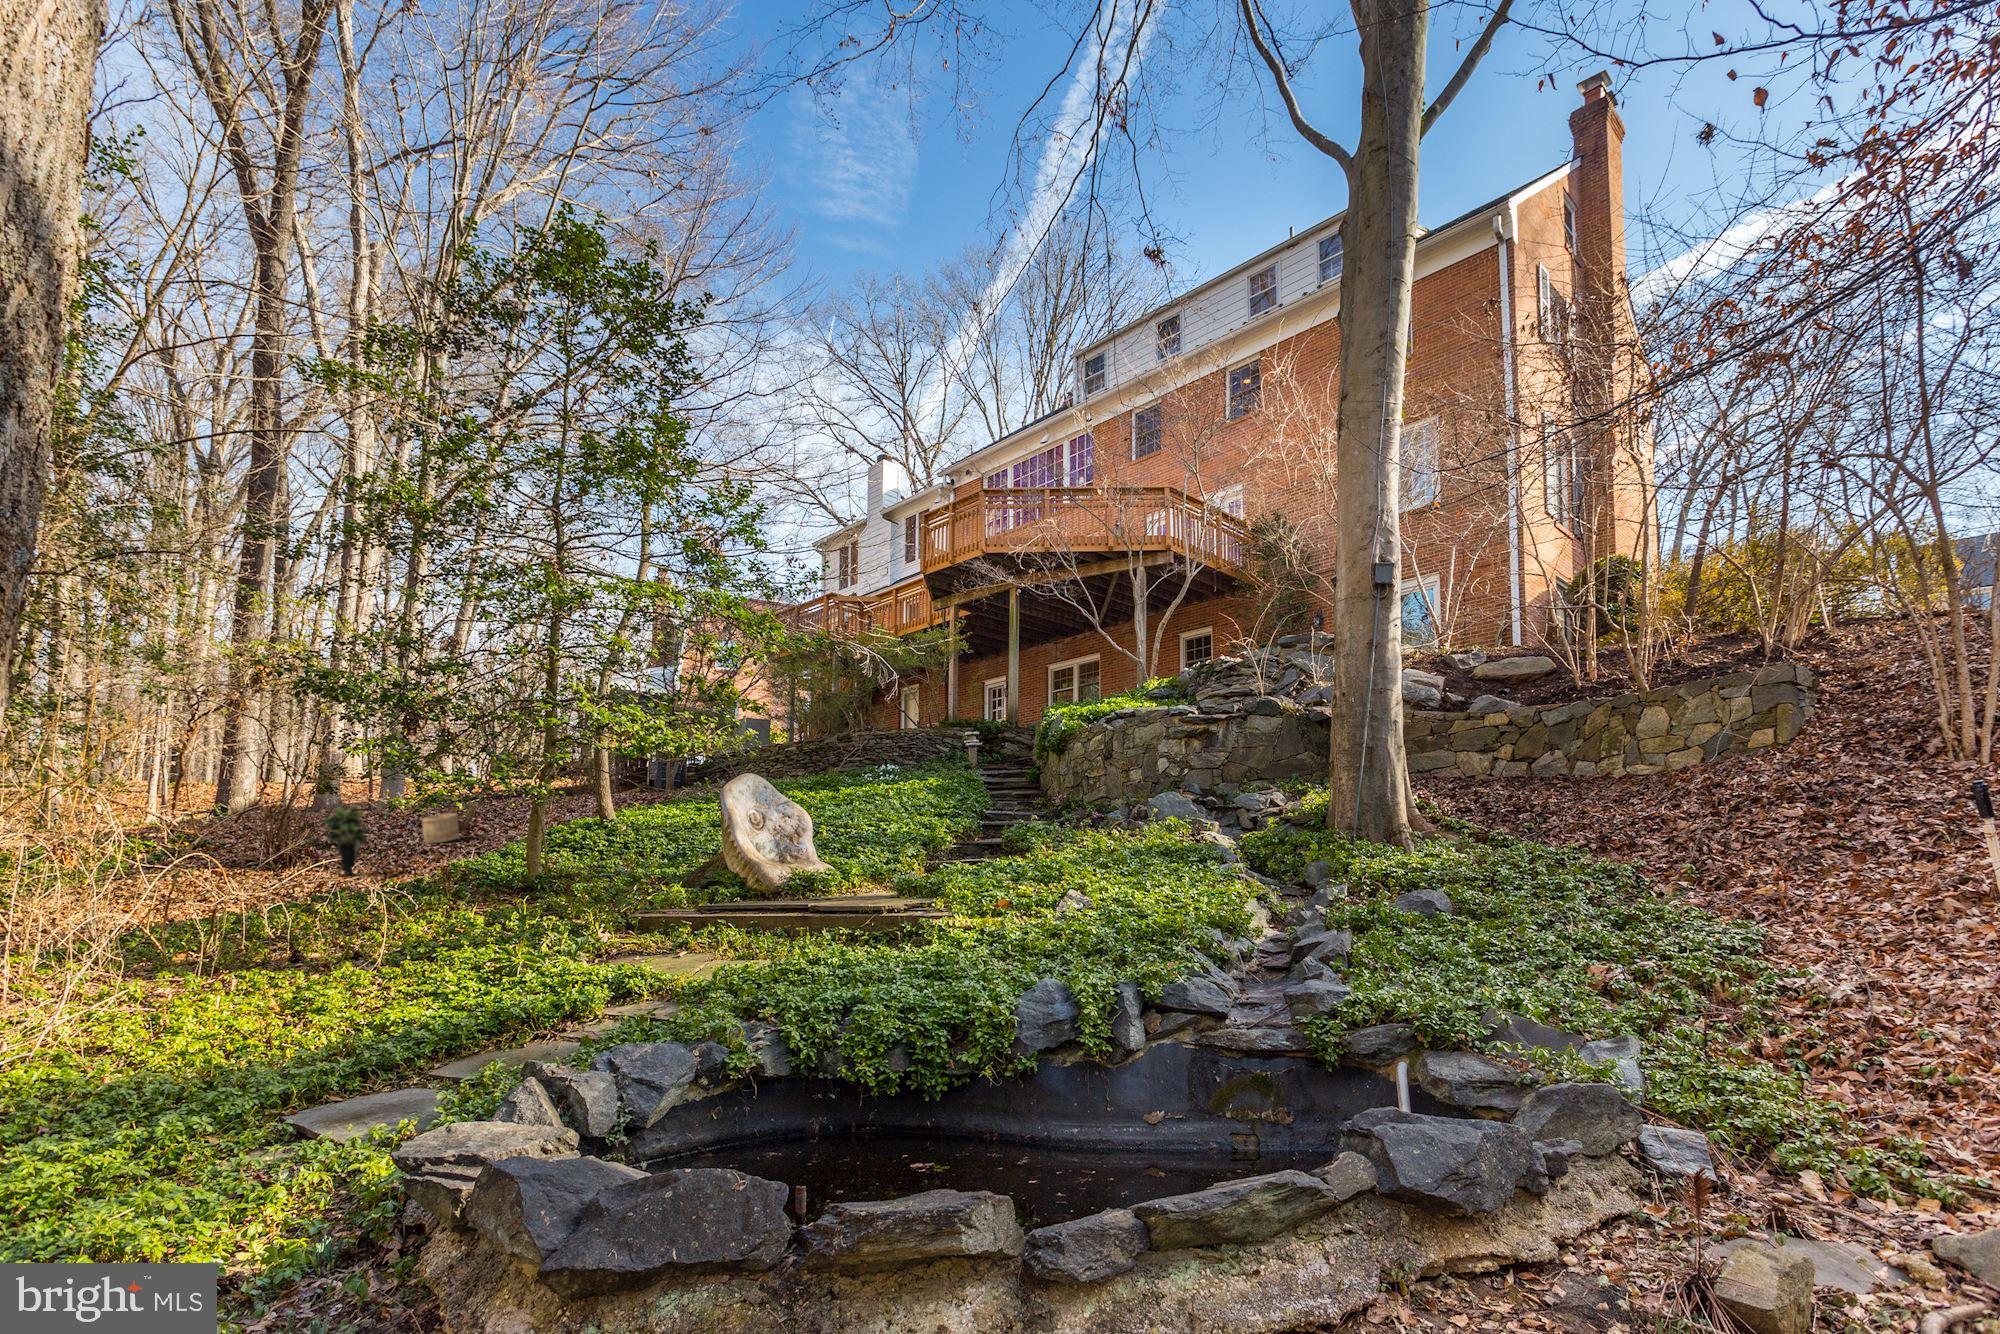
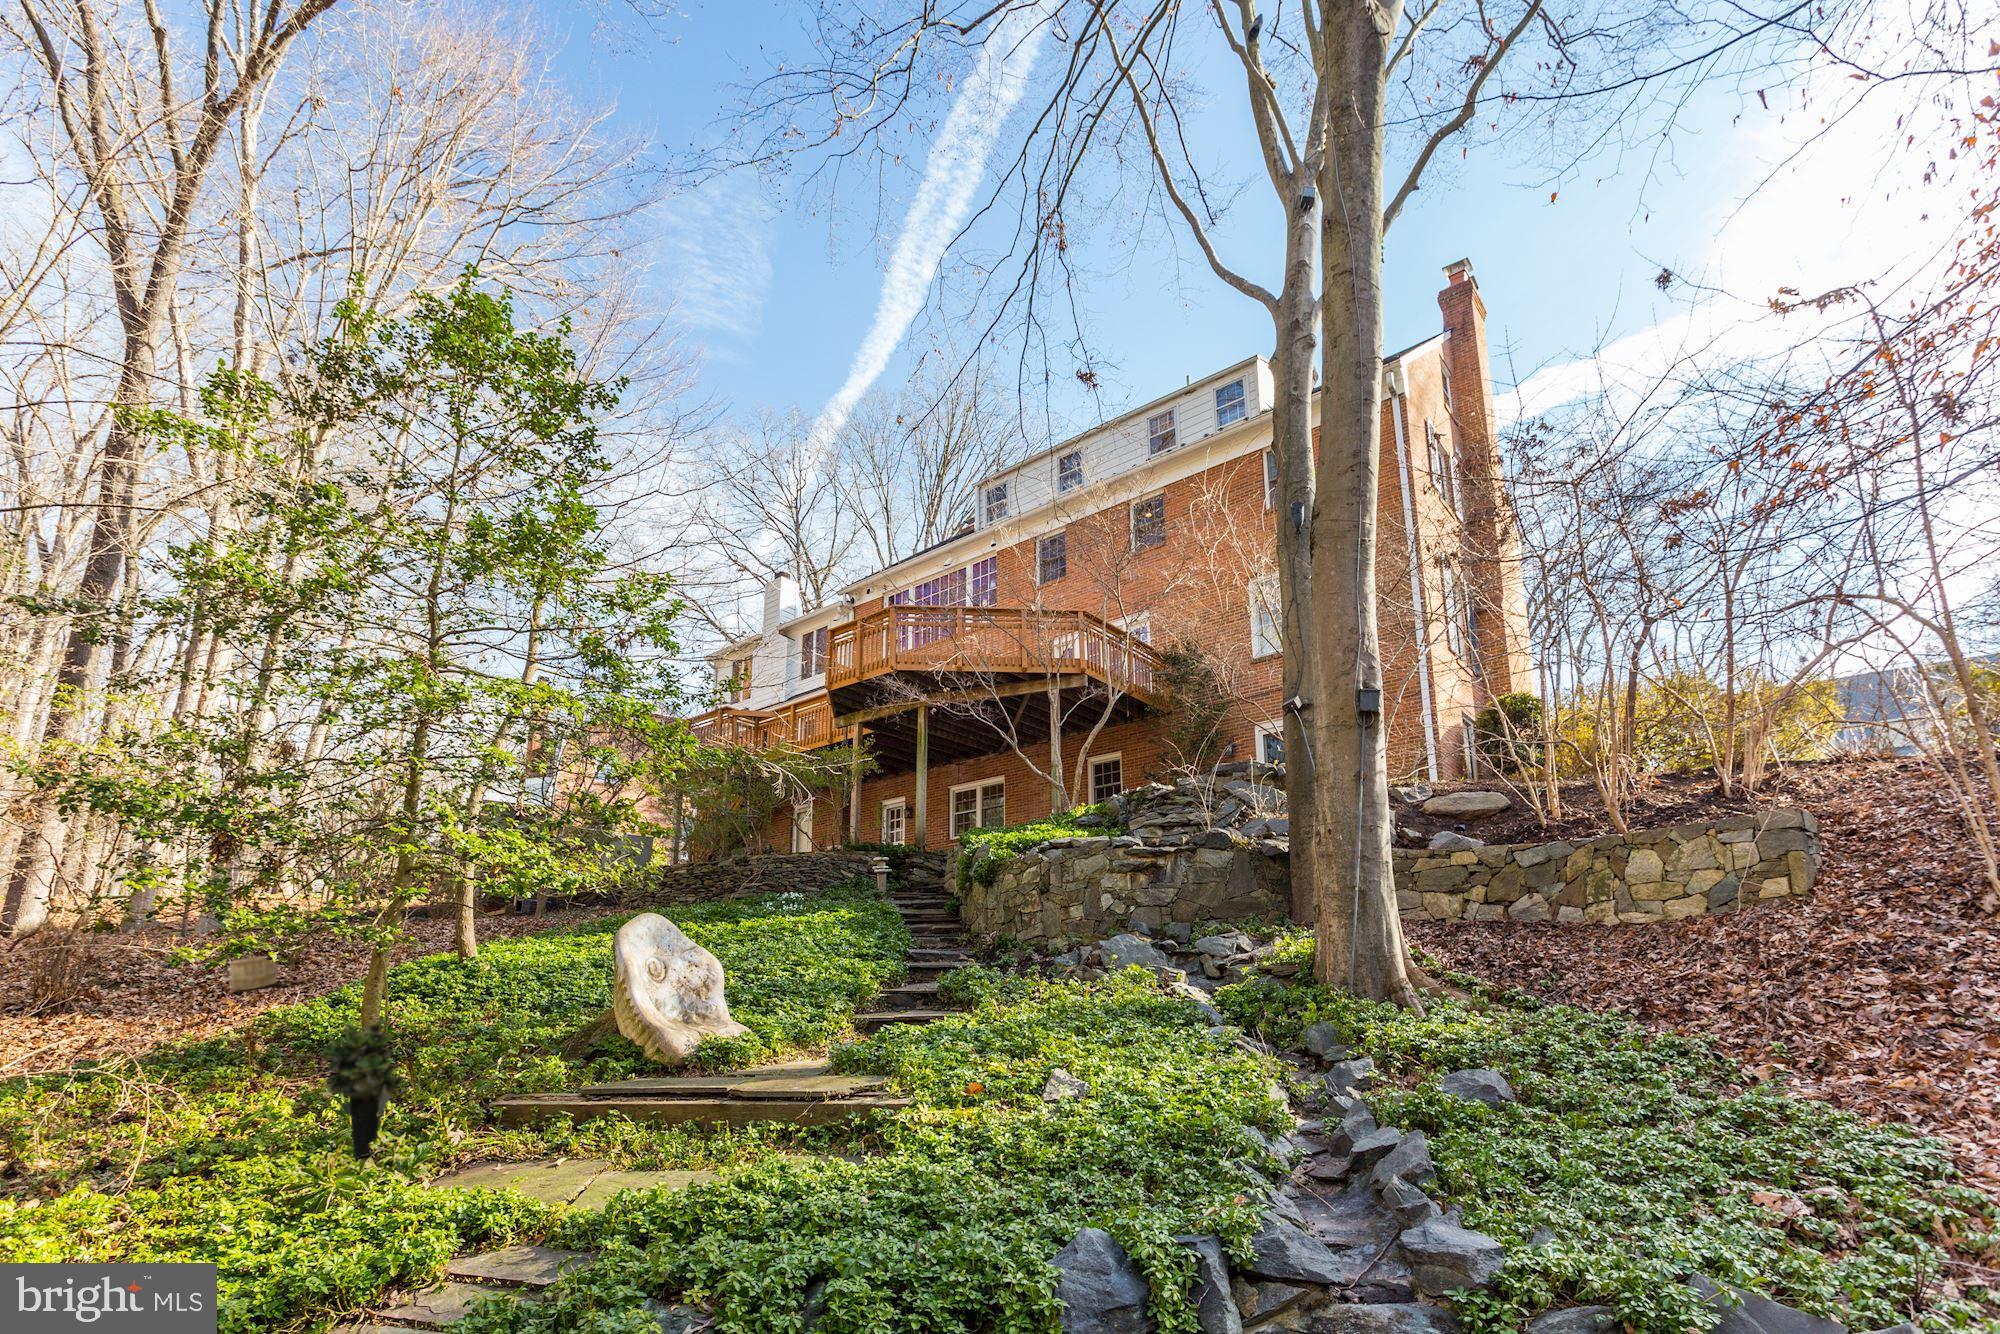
potted plant: present [324,805,368,875] -> present [321,1018,404,1159]

